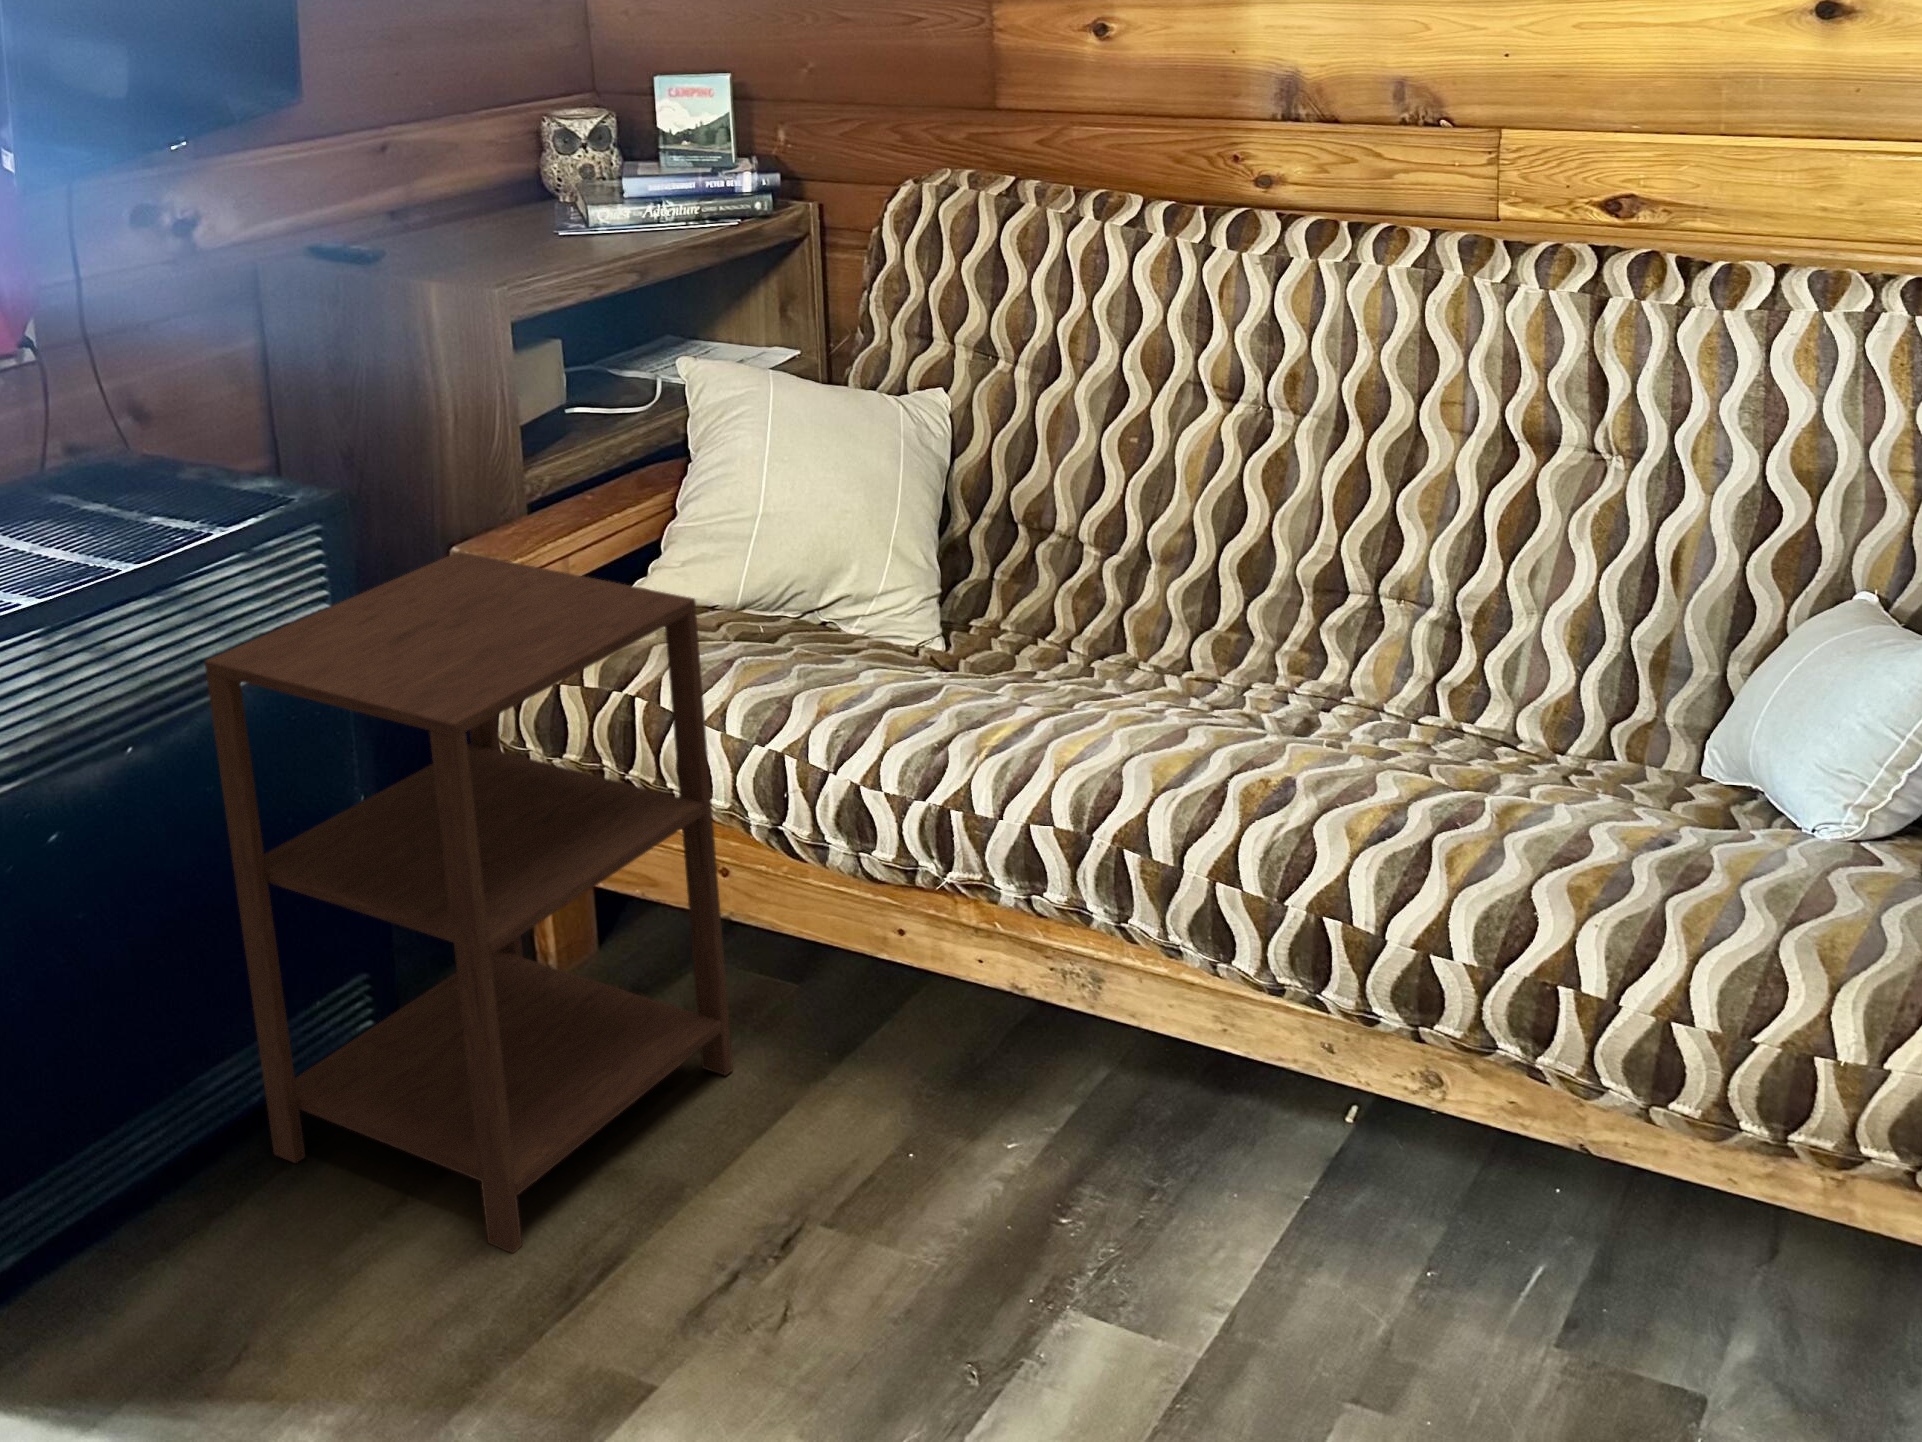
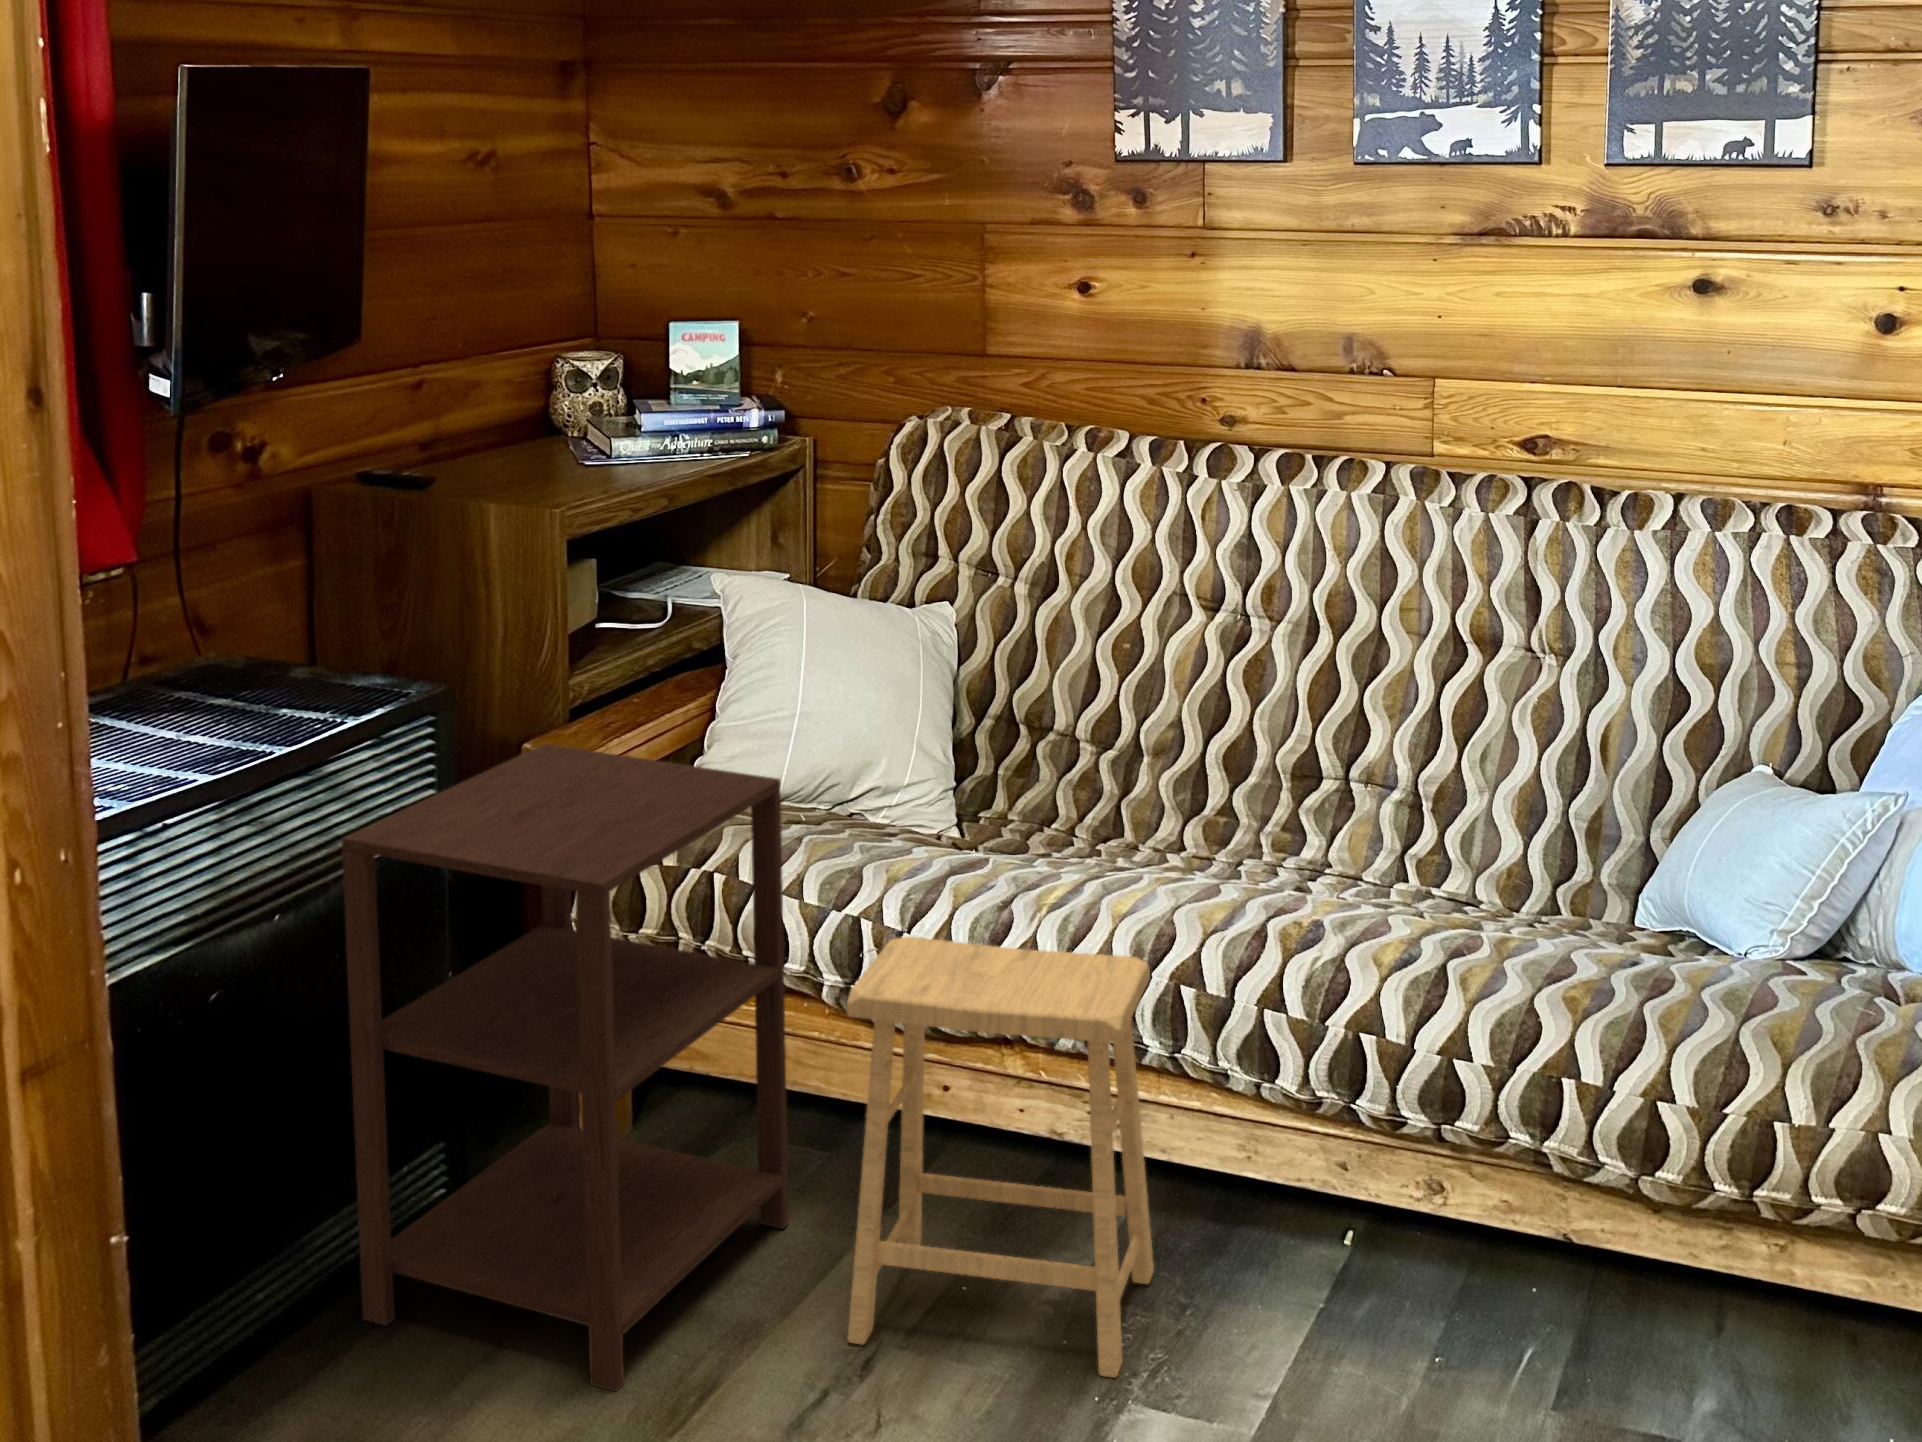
footstool: none [747,777,1118,1273] -> present [847,936,1154,1378]

